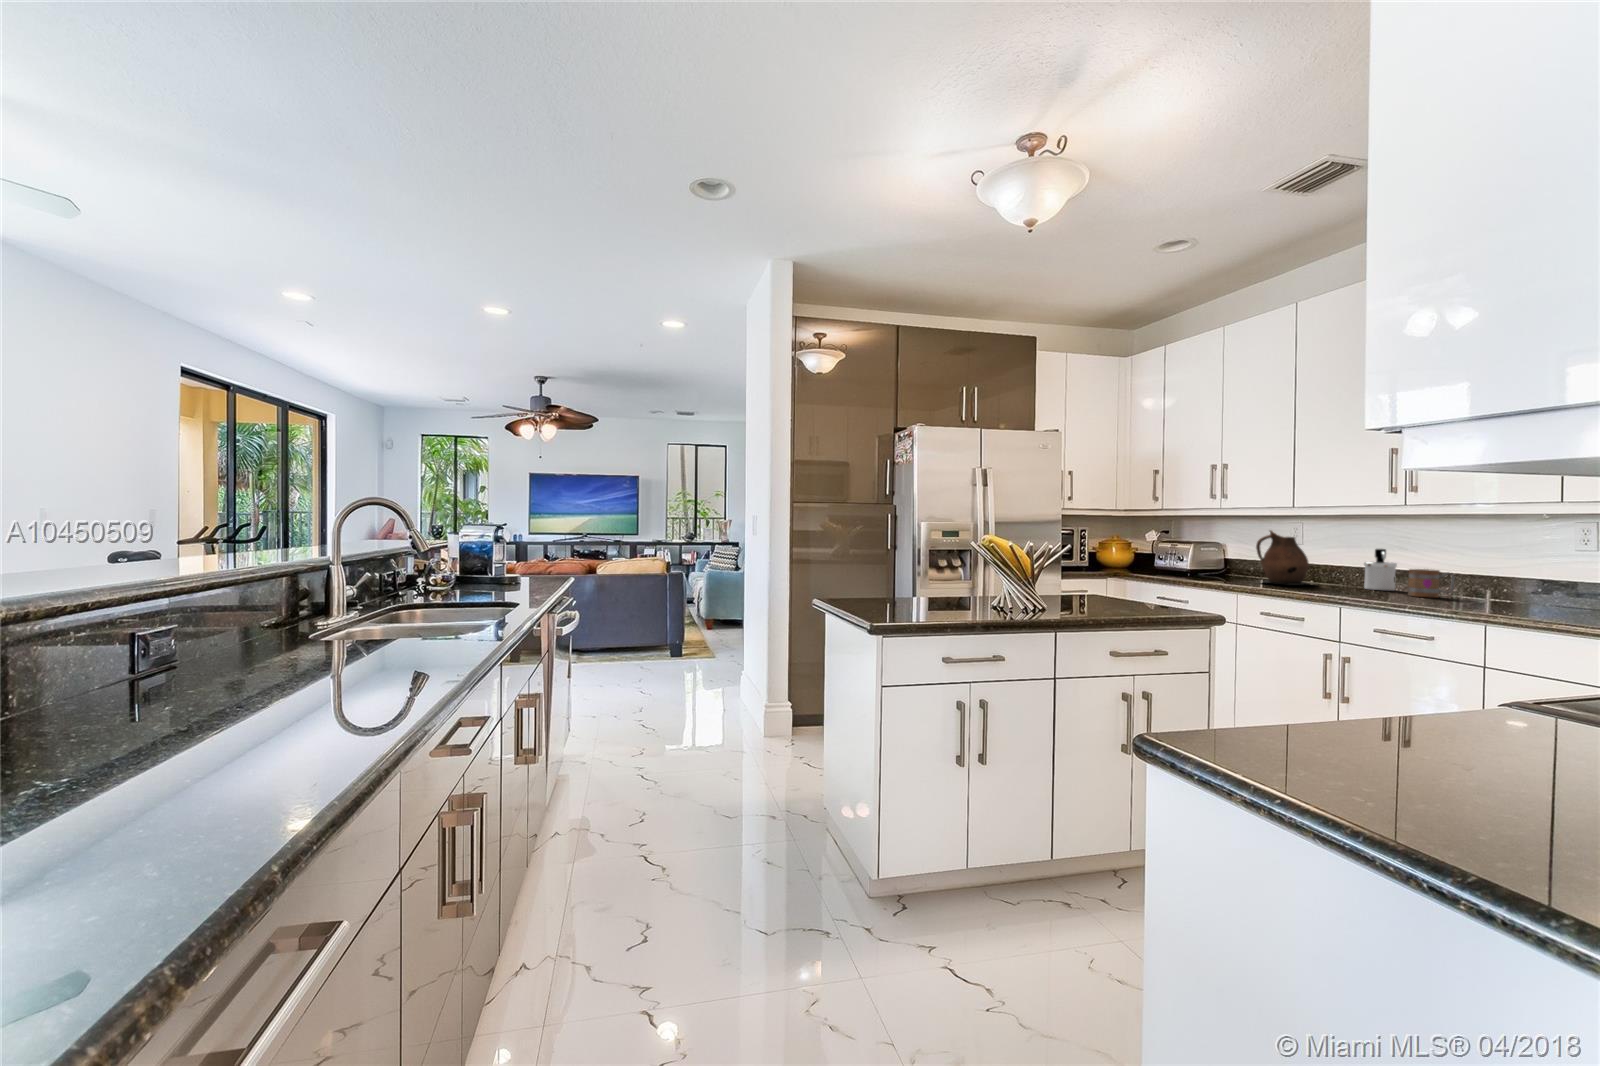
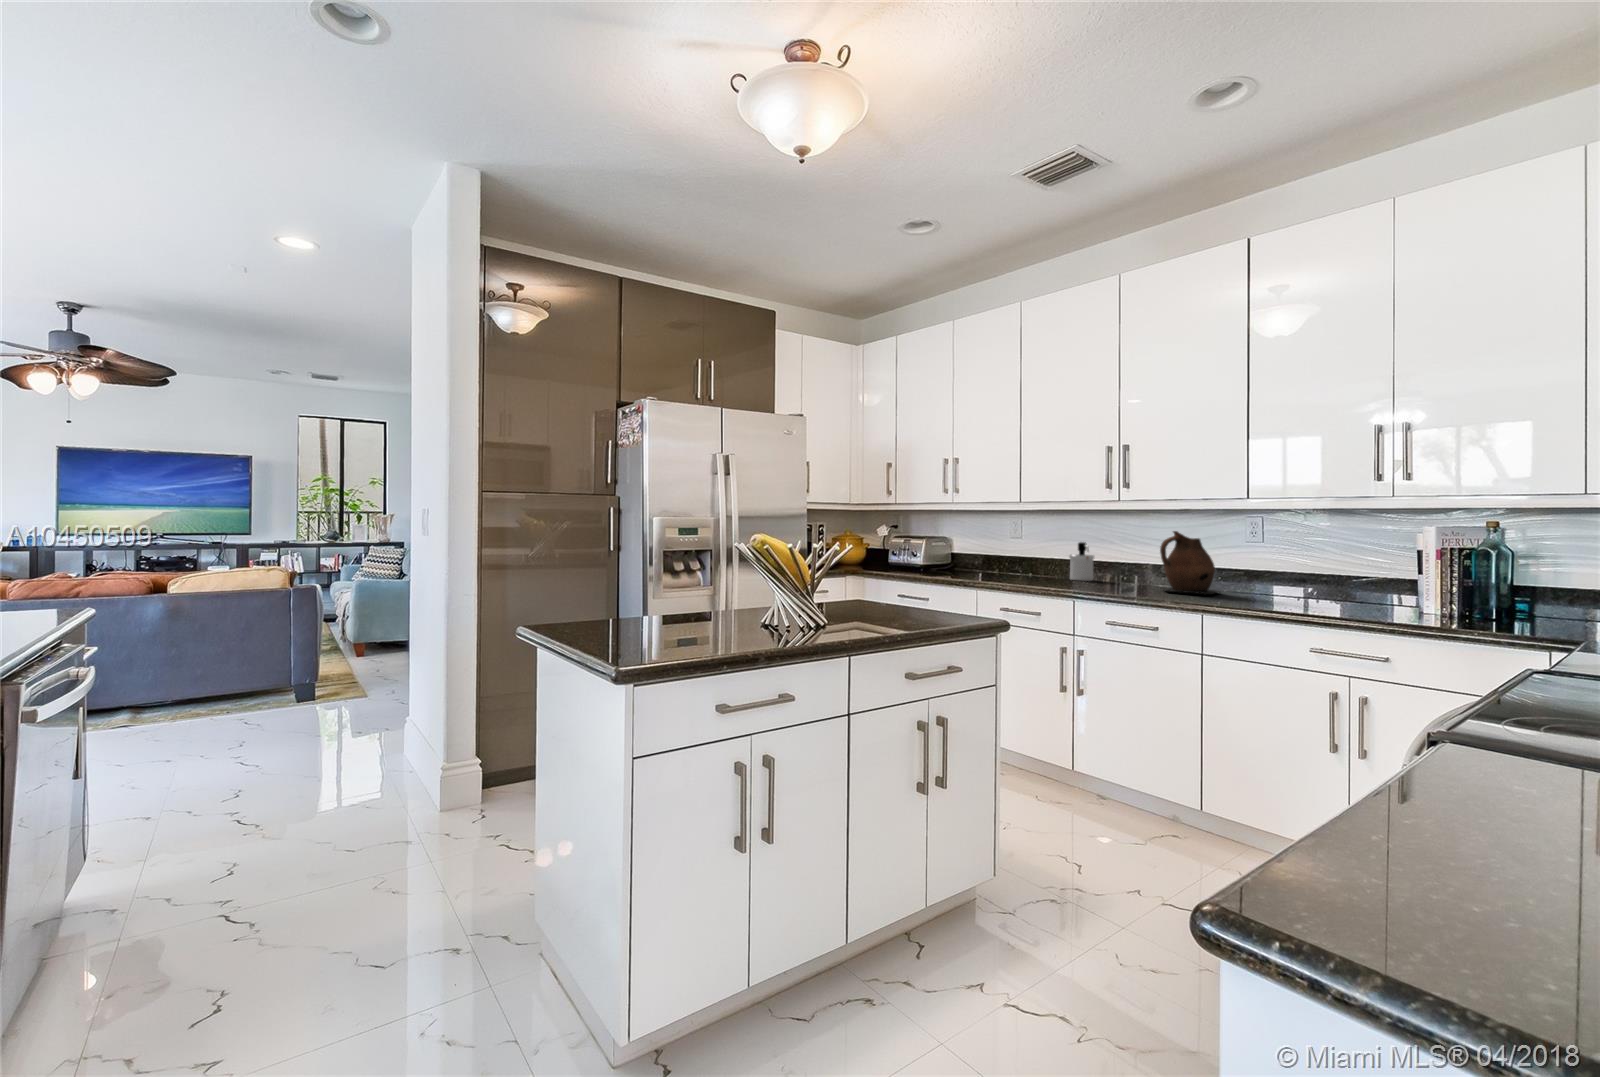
ceramic pitcher: present [1256,530,1309,585] -> present [1160,531,1220,595]
mug: present [1408,569,1455,597] -> none [1108,561,1142,586]

